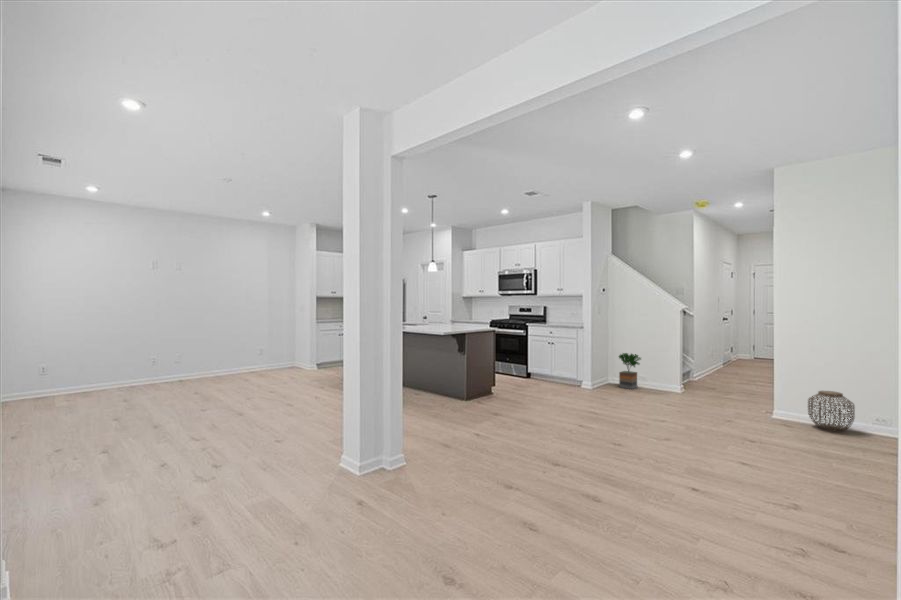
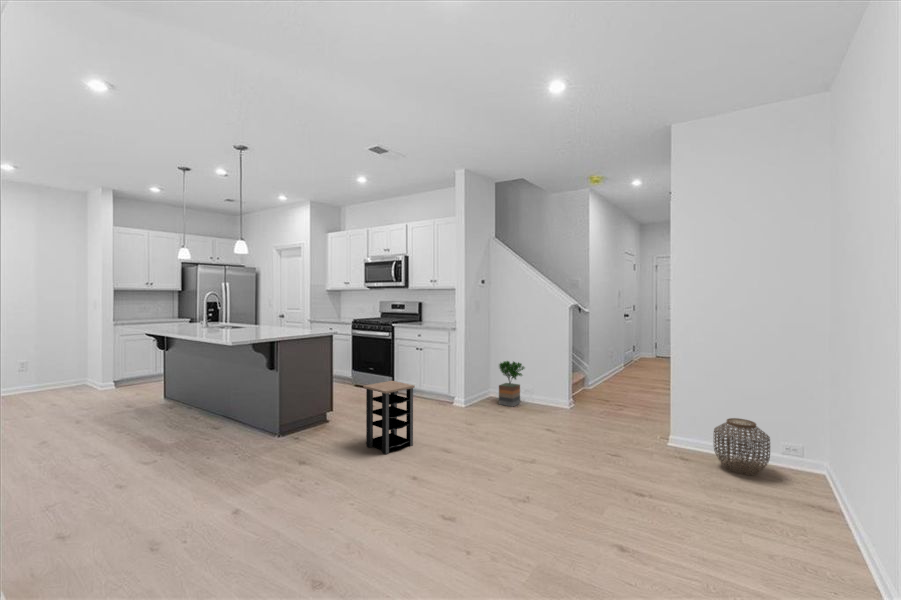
side table: none [531,361,568,411] -> present [363,381,415,454]

